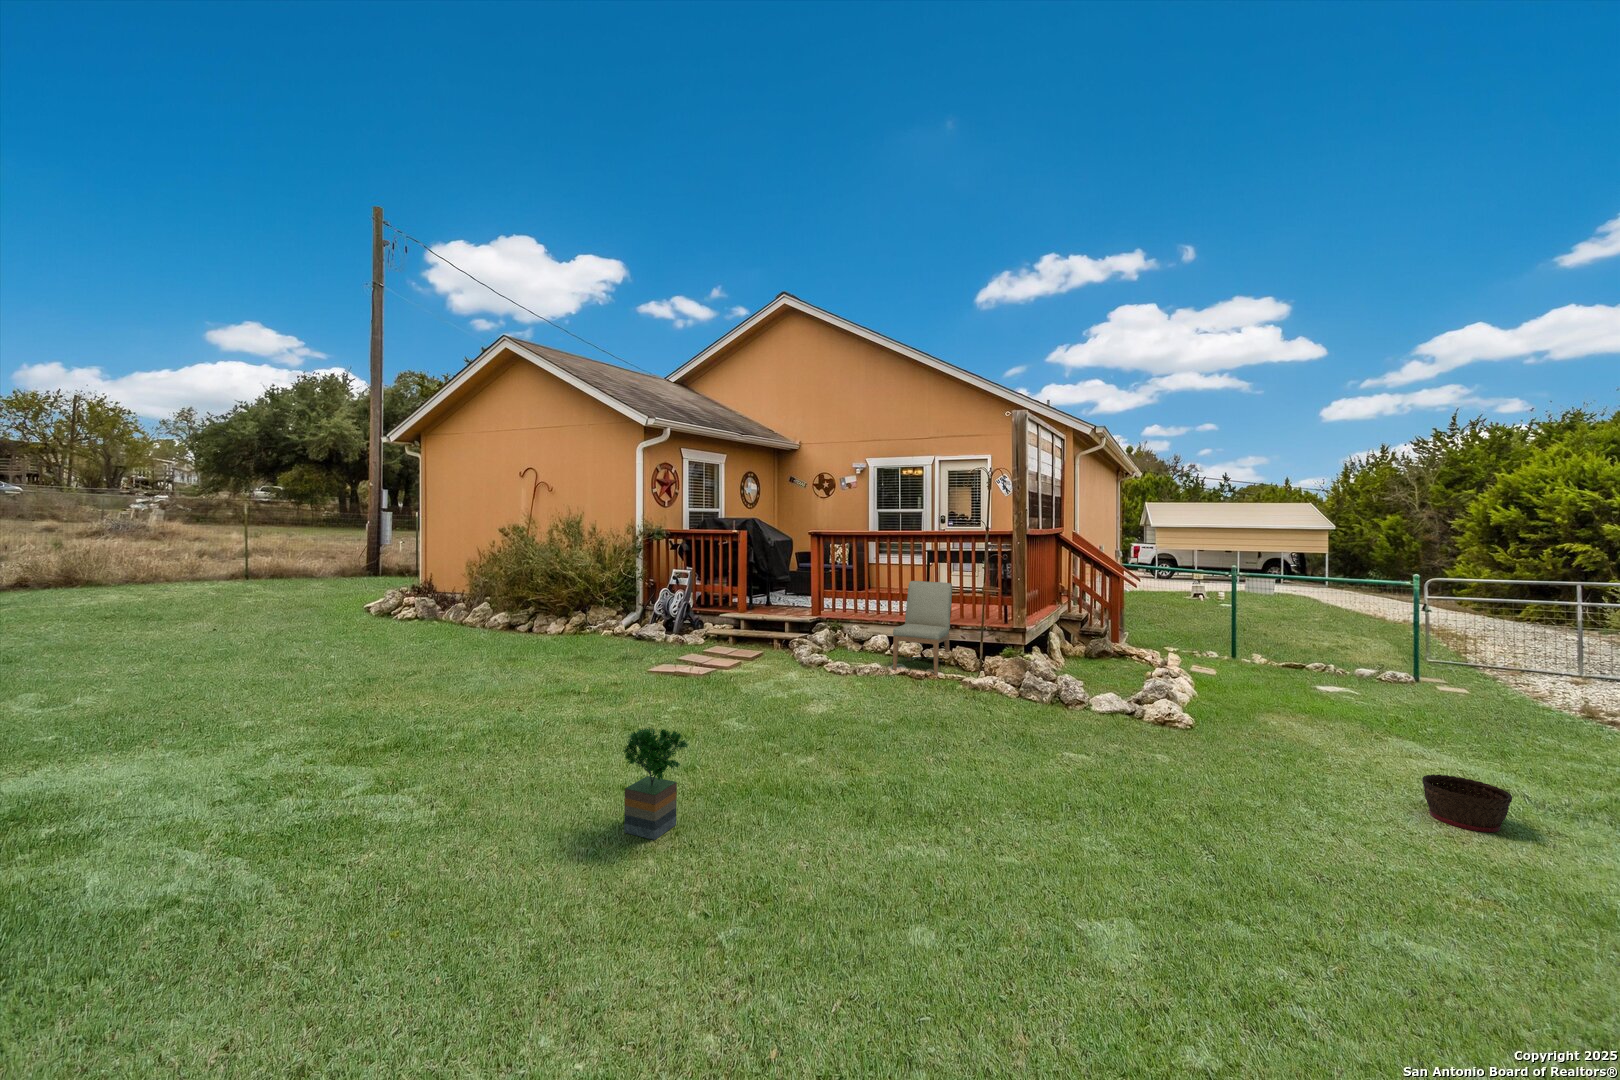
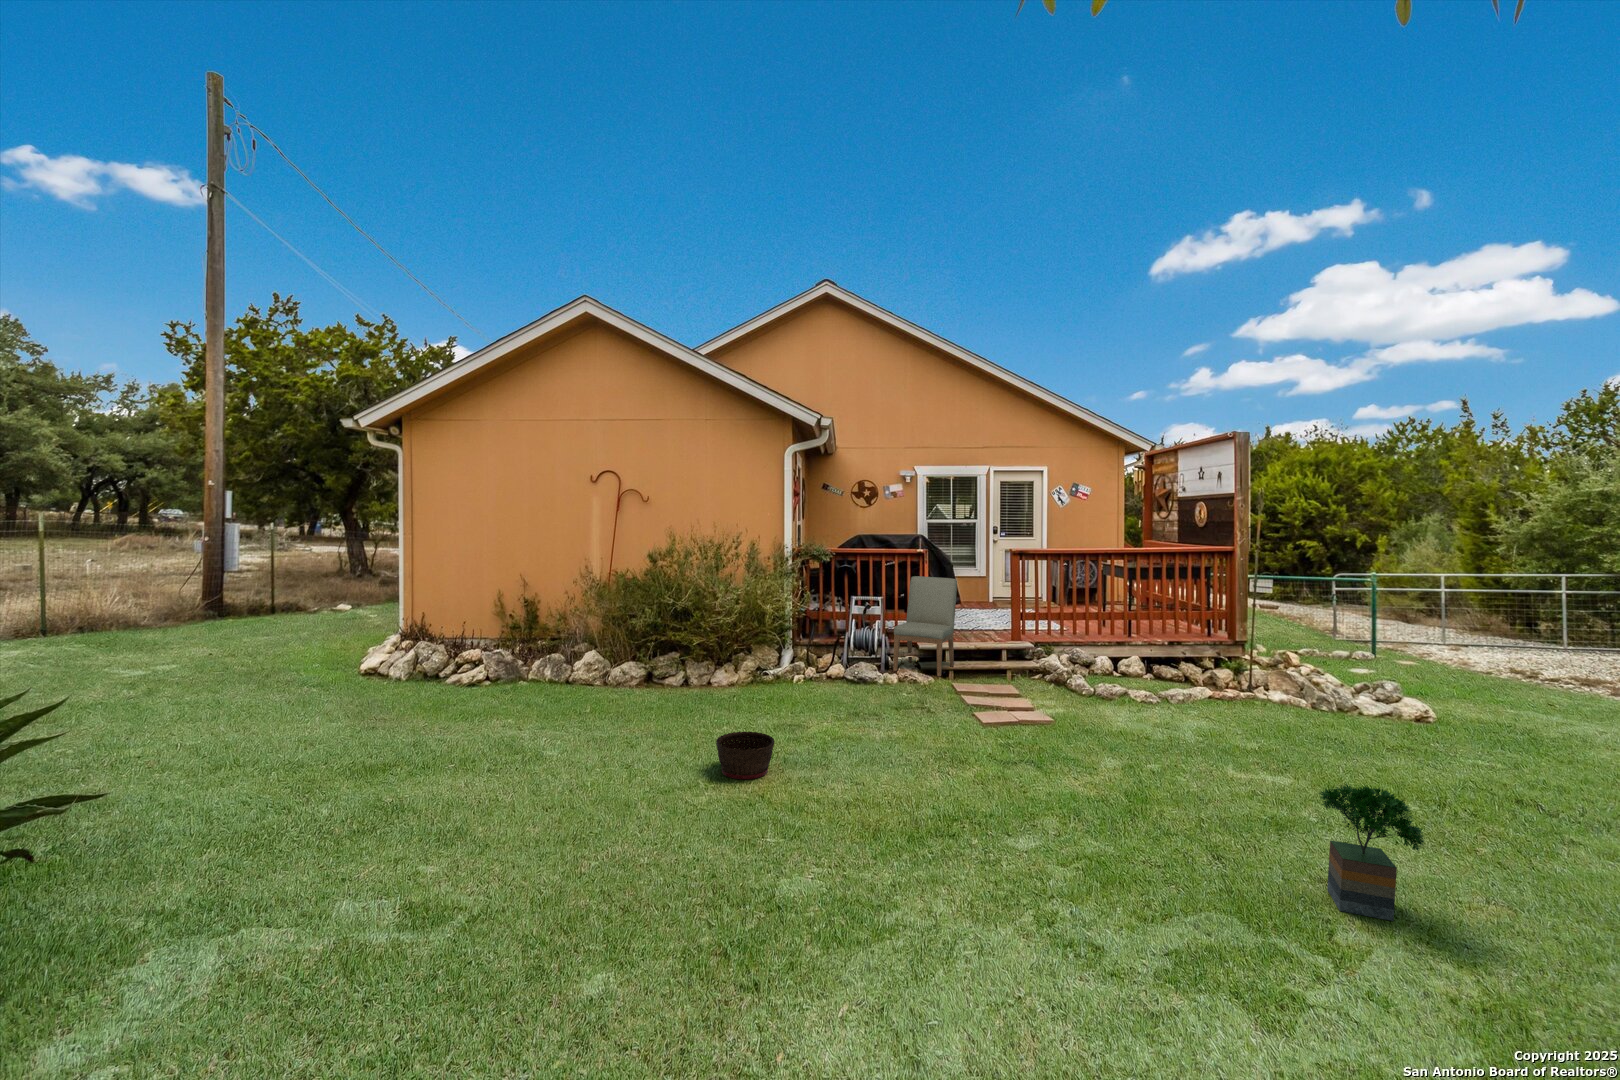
potted tree: present [624,727,688,840] -> present [1319,783,1424,921]
basket: present [1422,774,1512,832] -> present [716,731,774,779]

